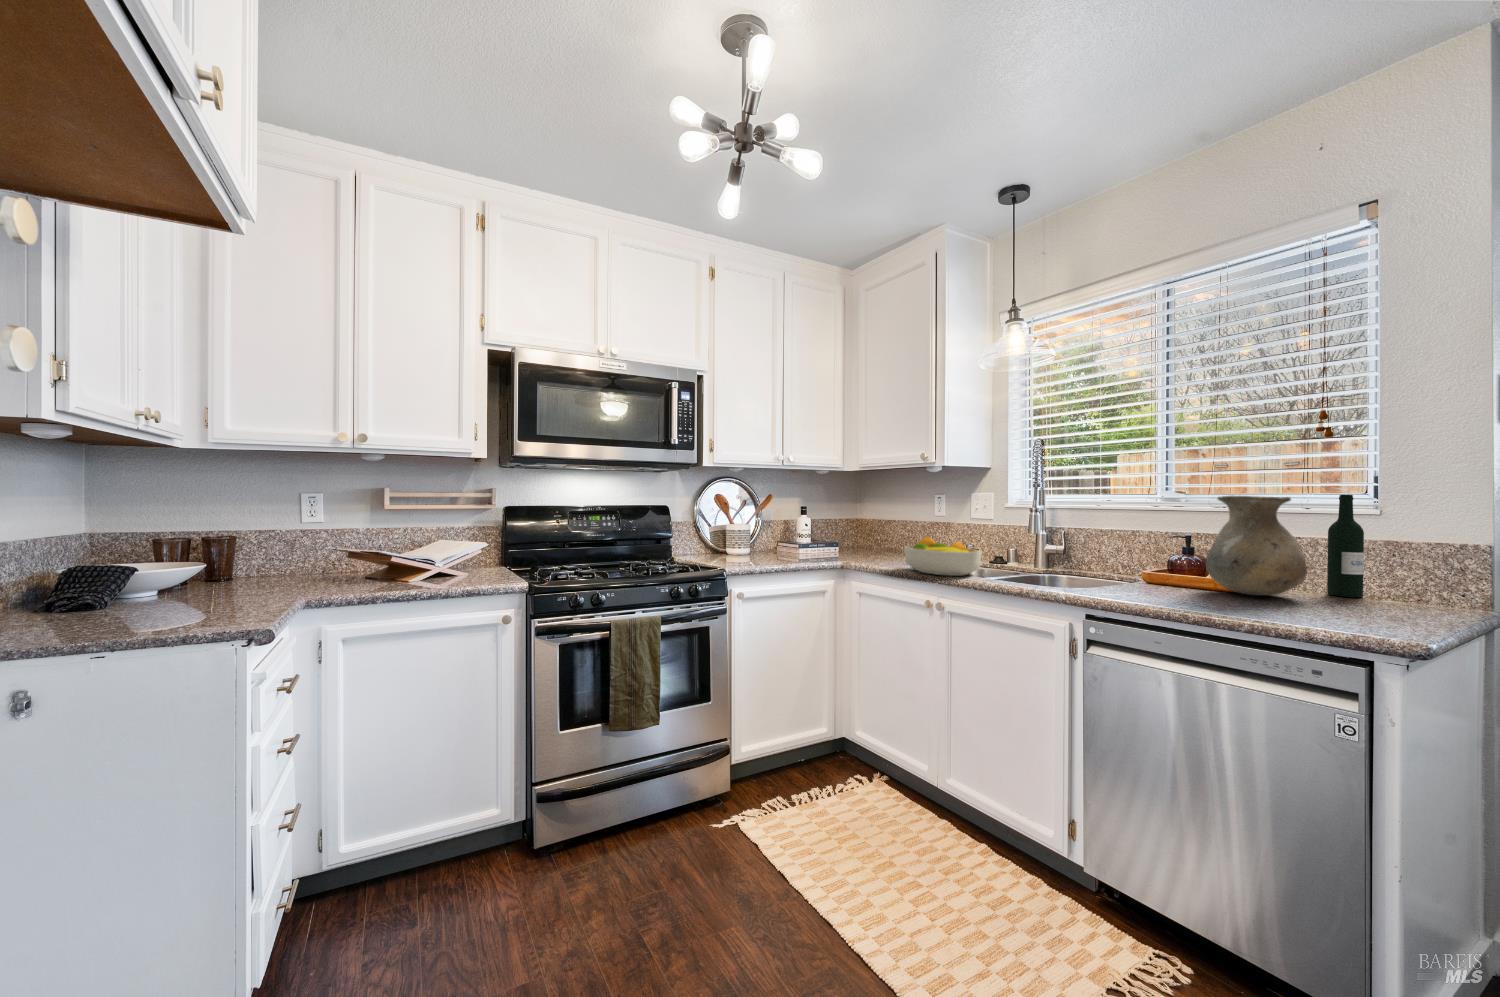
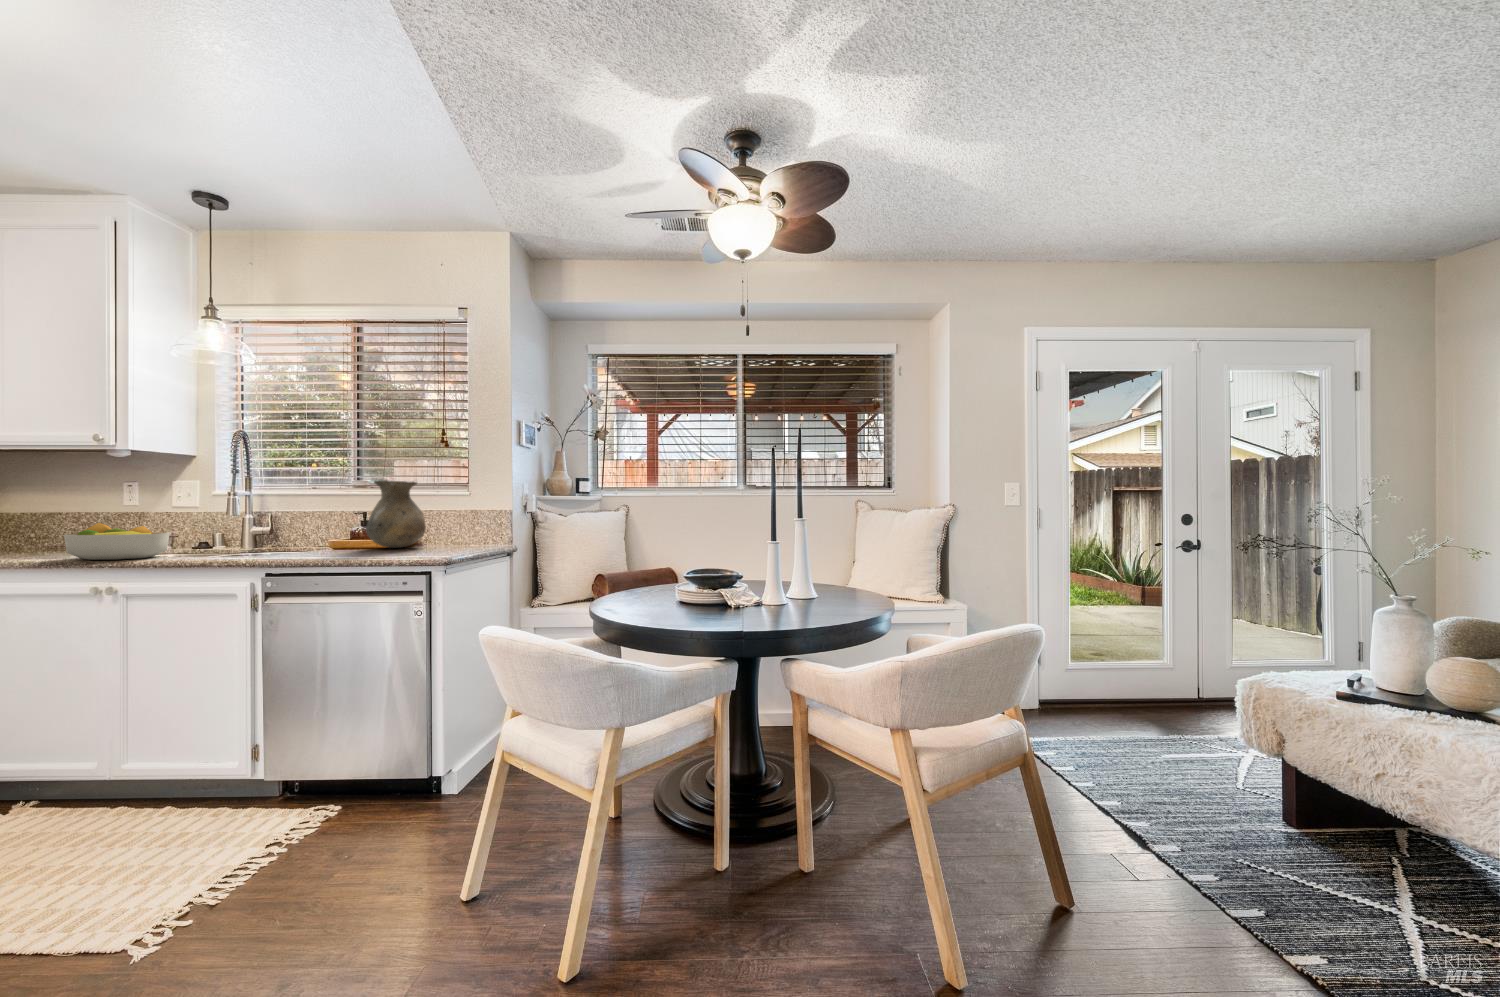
wine bottle: present [1327,495,1364,597] -> none [443,481,461,544]

